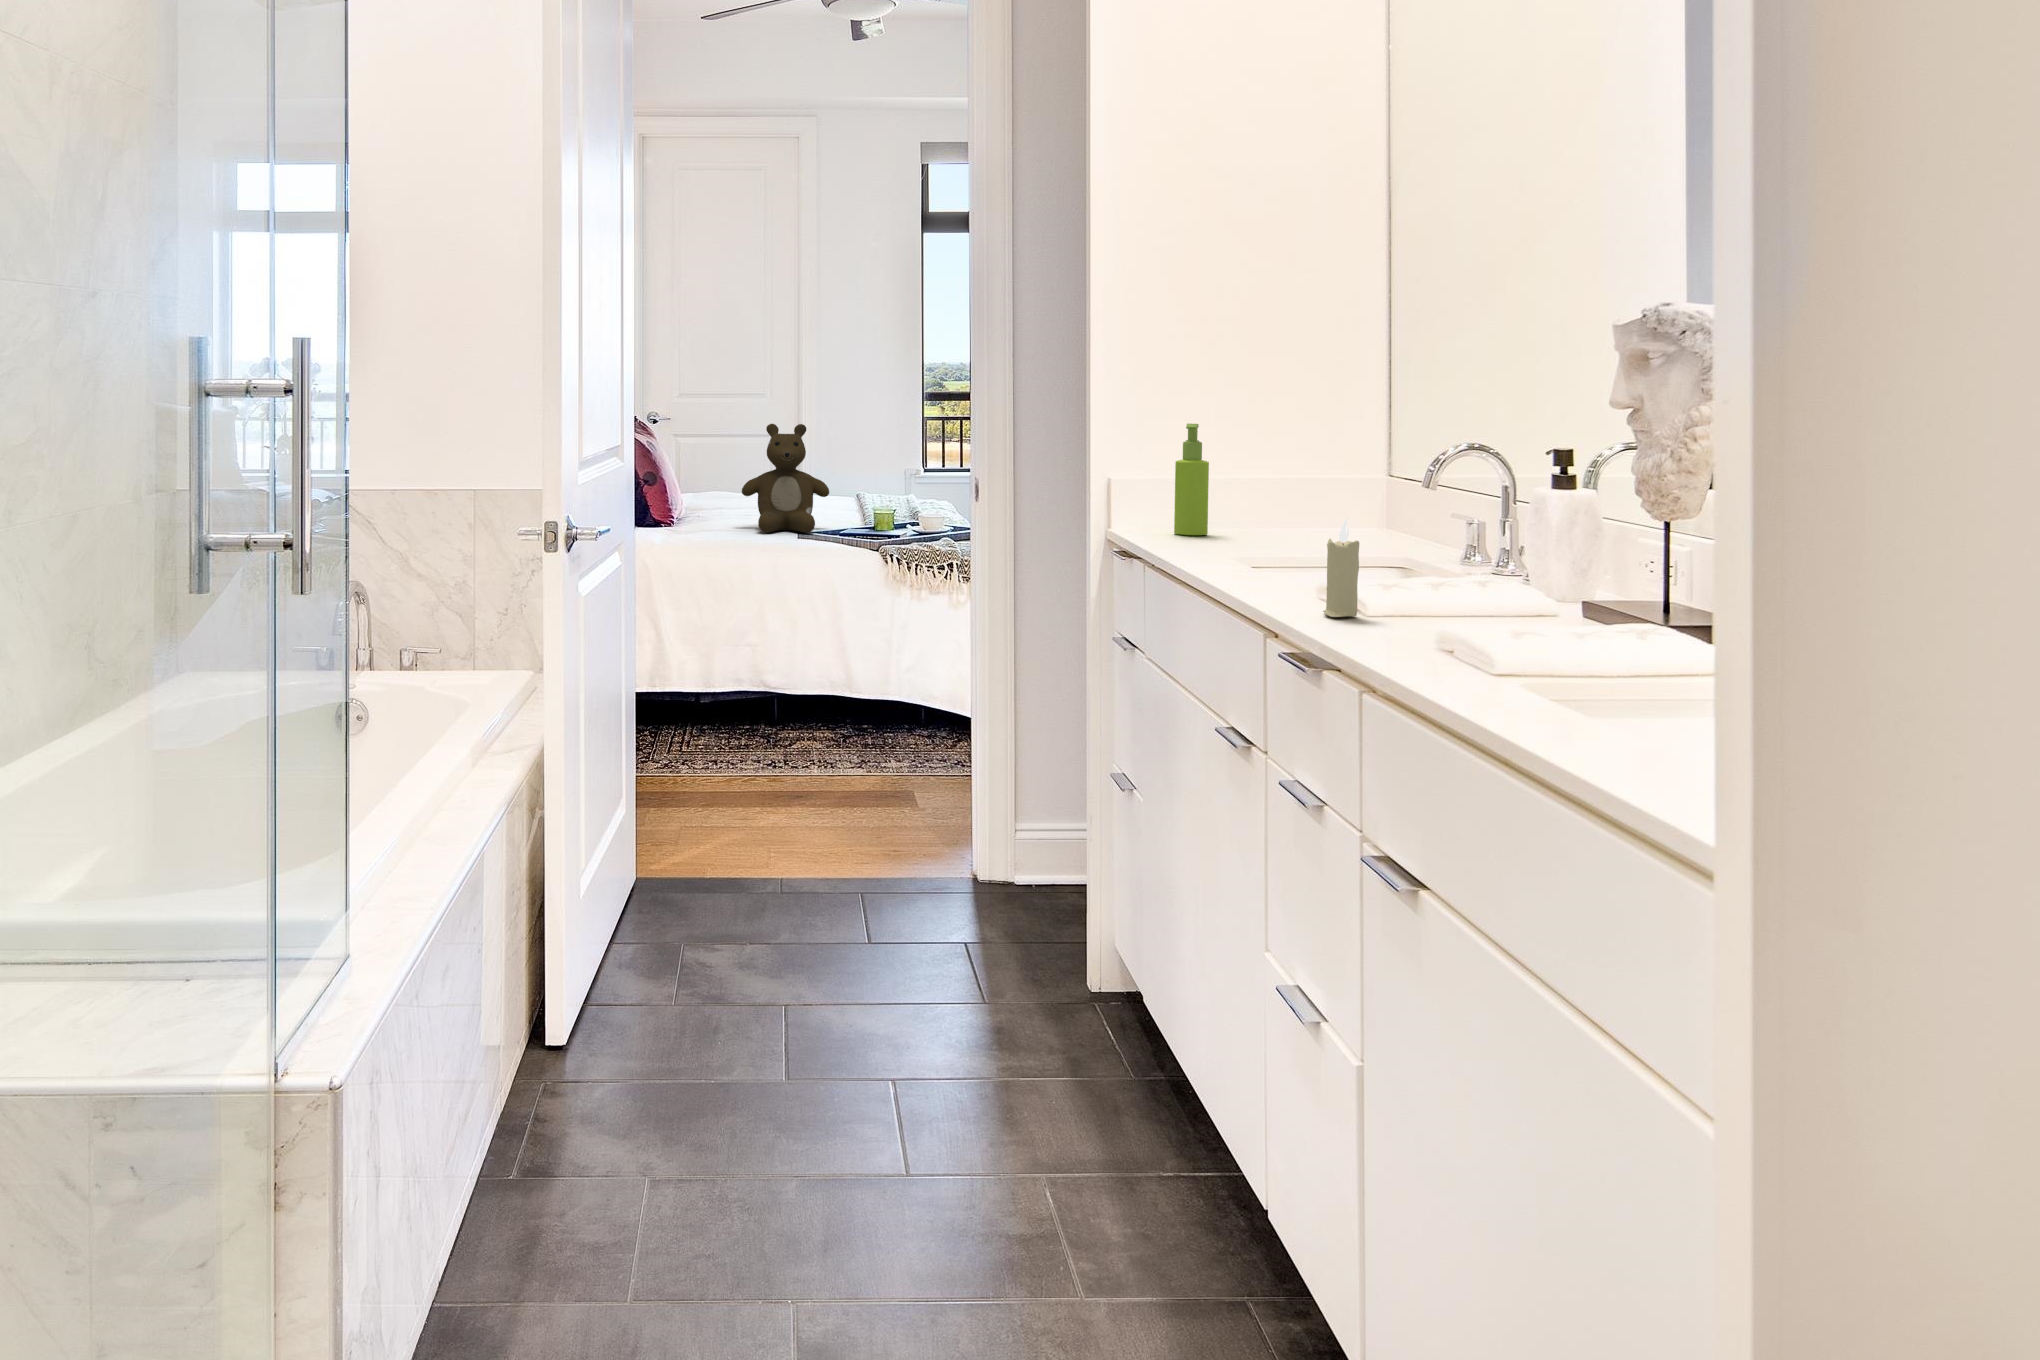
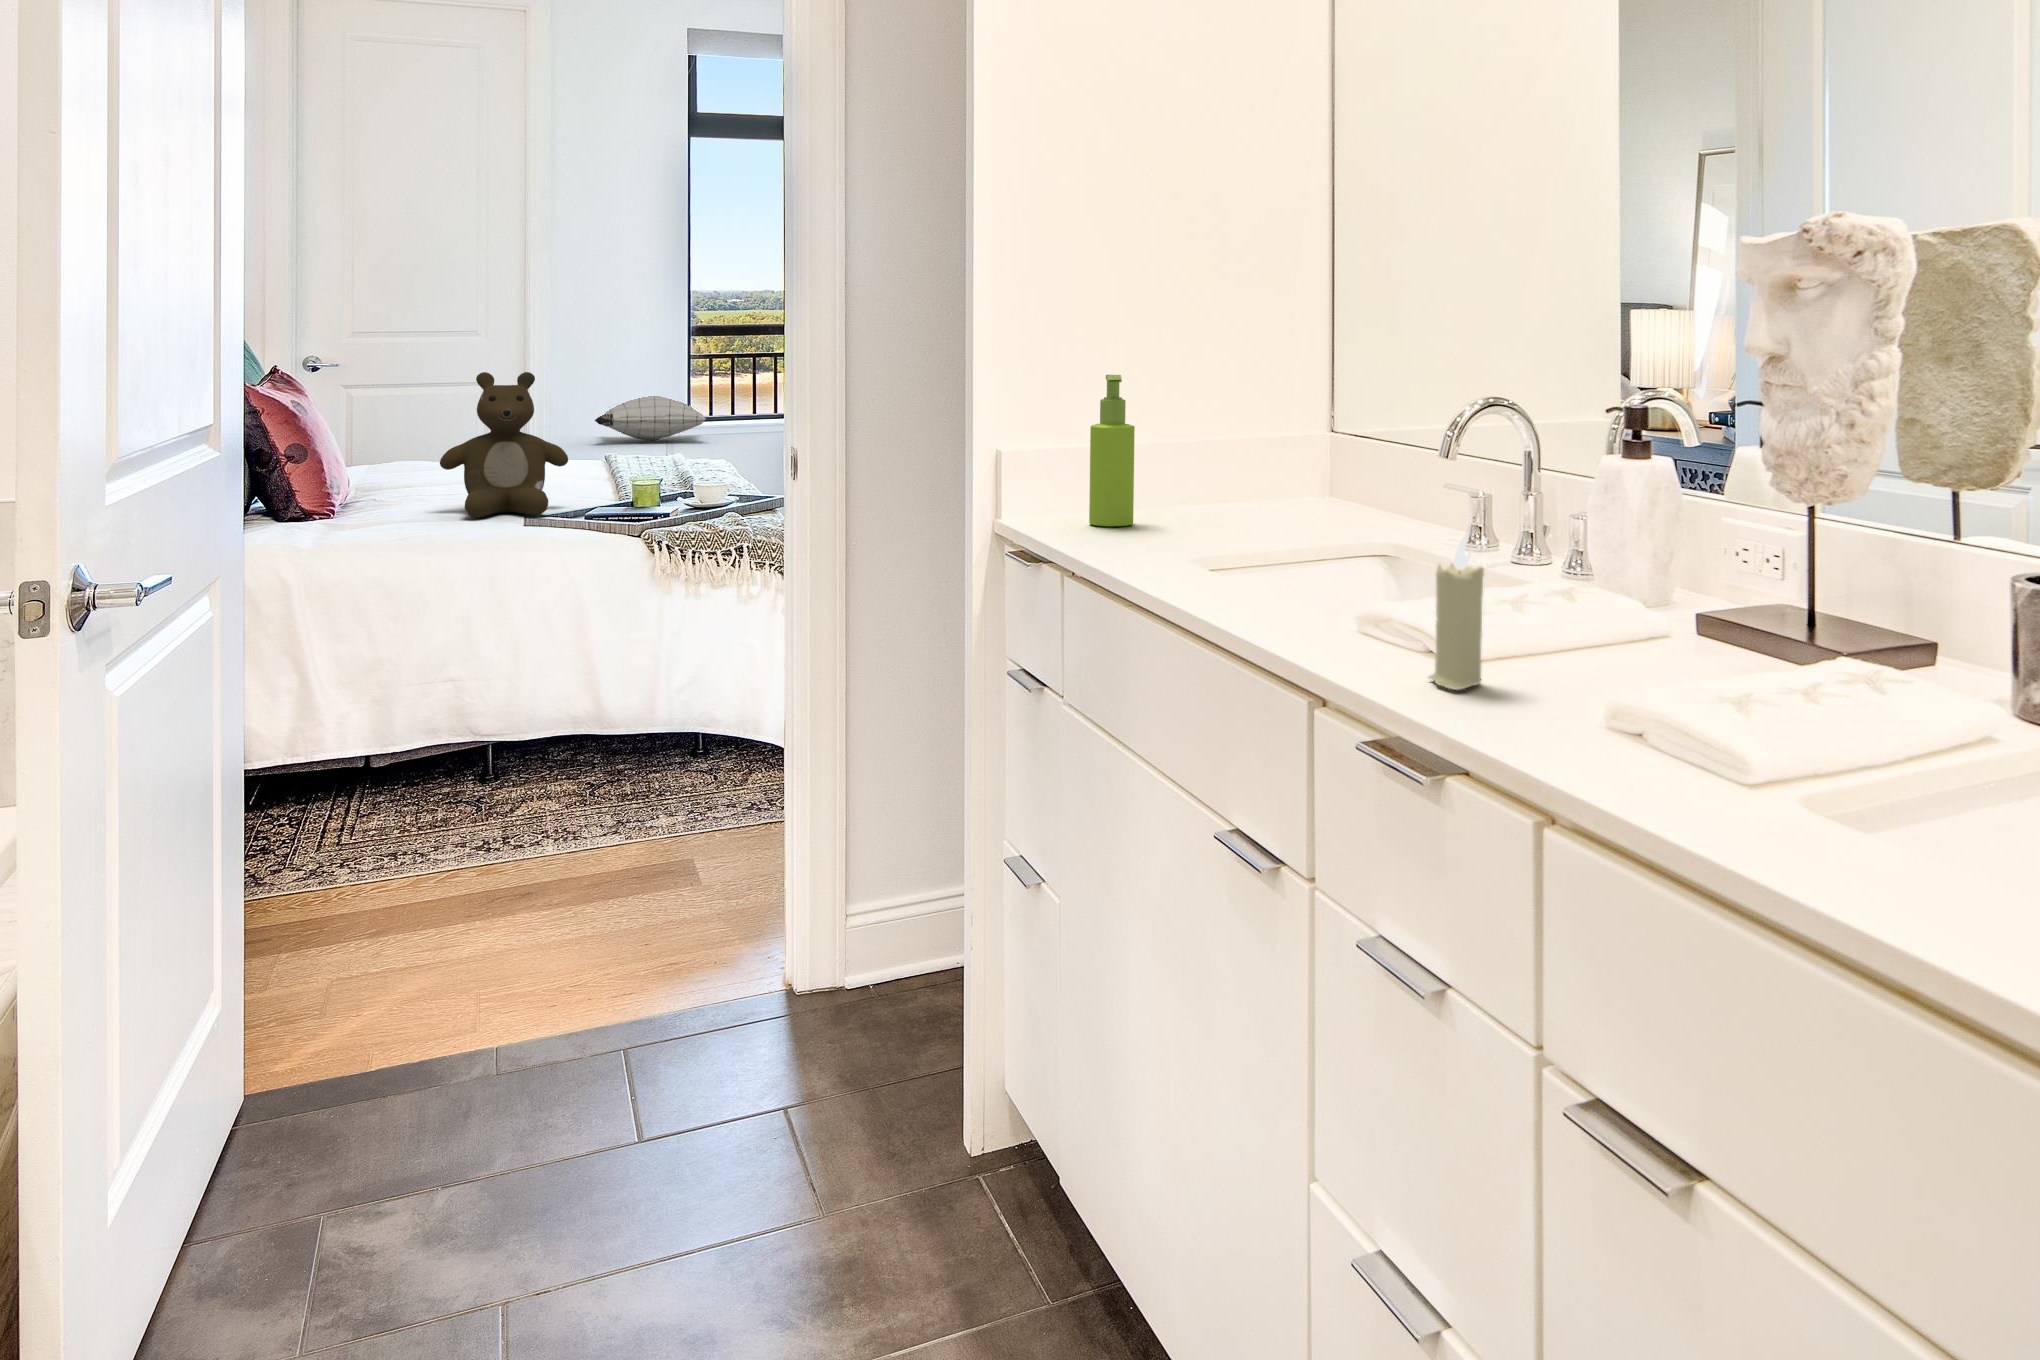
pillow: none [851,445,937,486] -> present [595,396,706,441]

